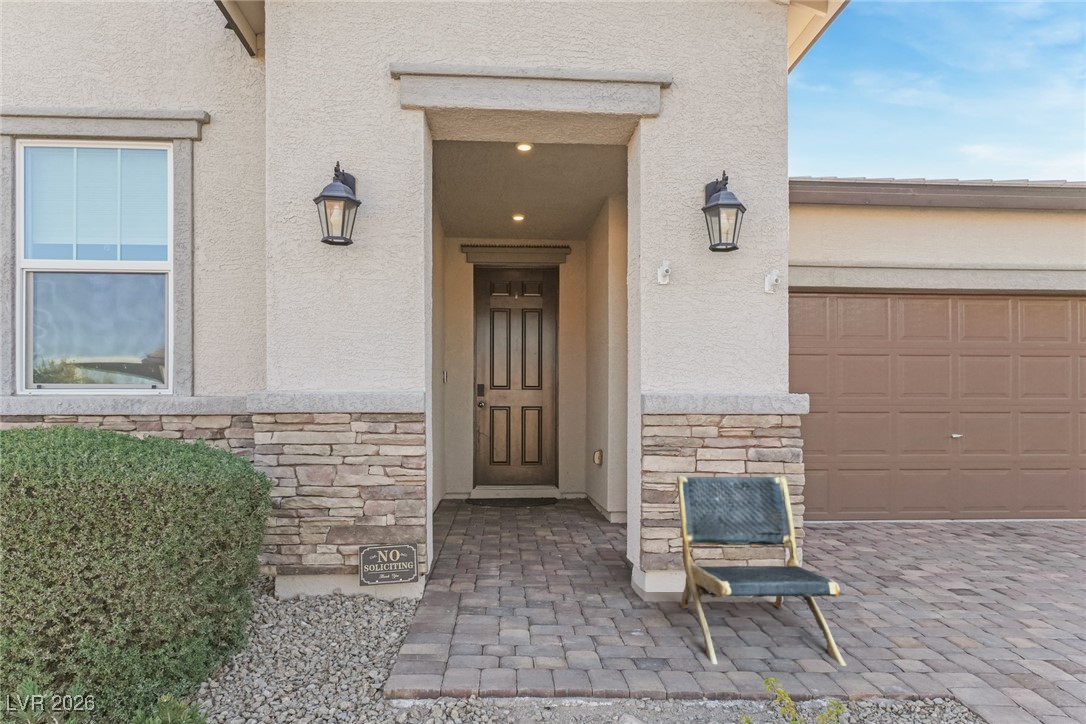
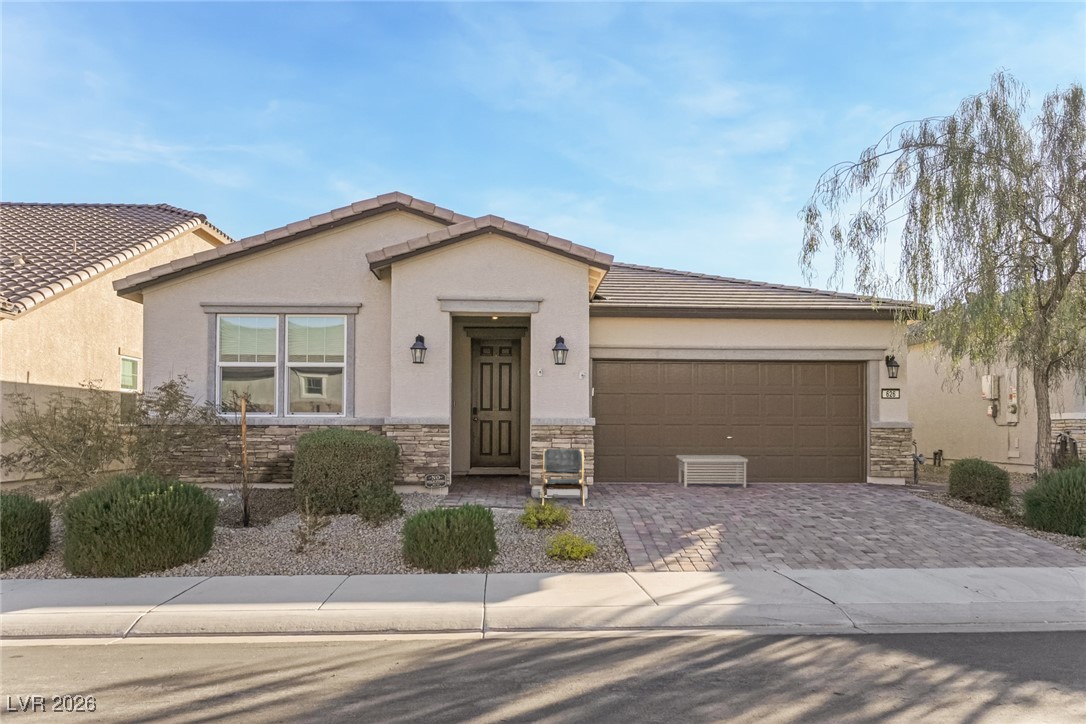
storage bench: none [883,471,1058,544] -> present [676,455,748,487]

